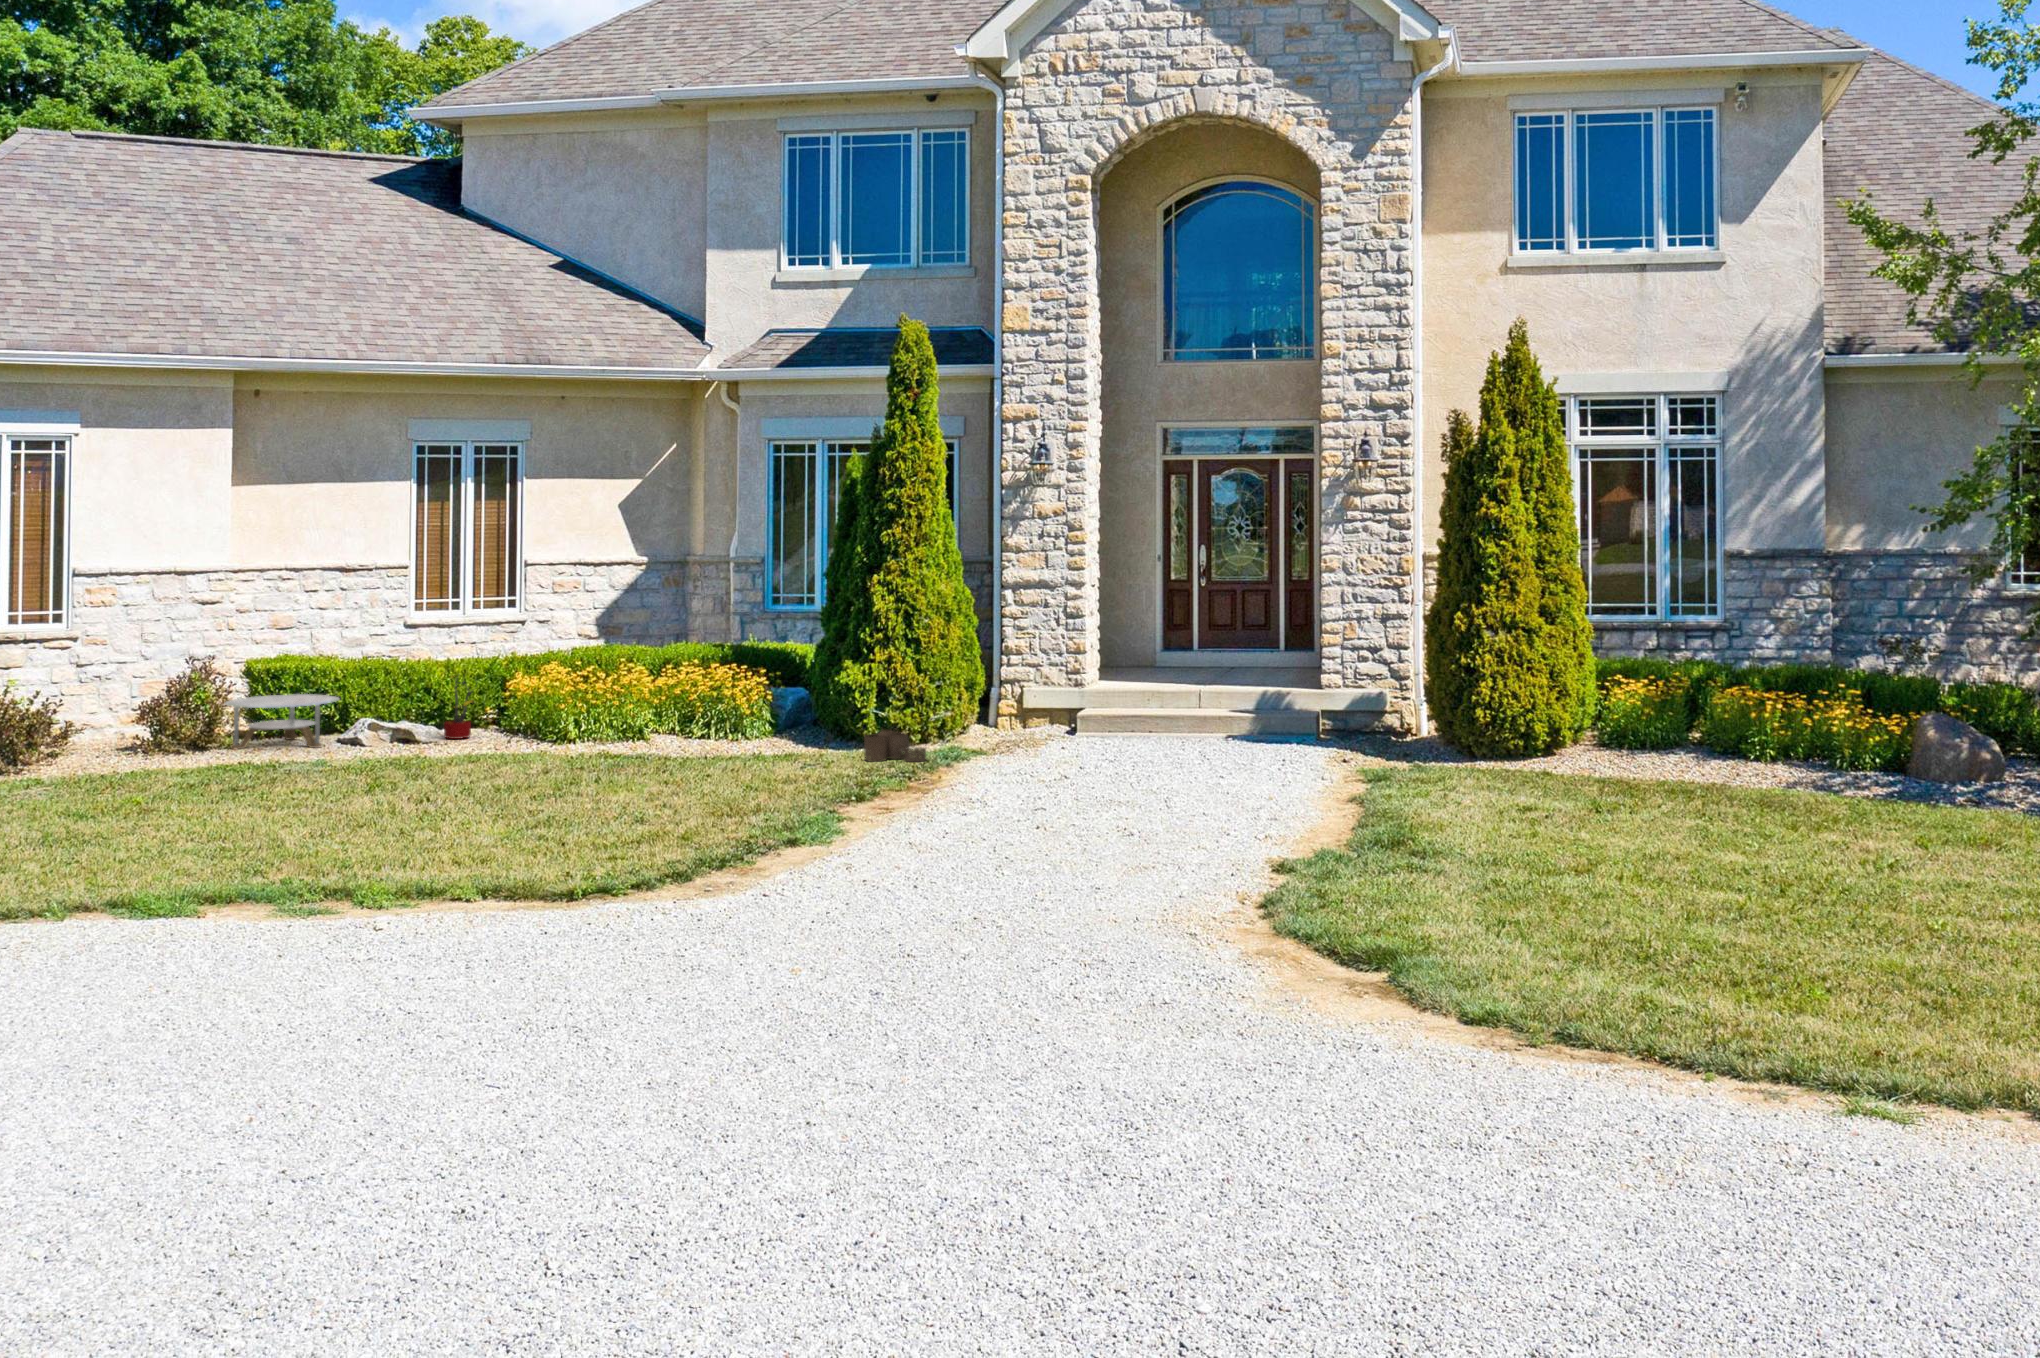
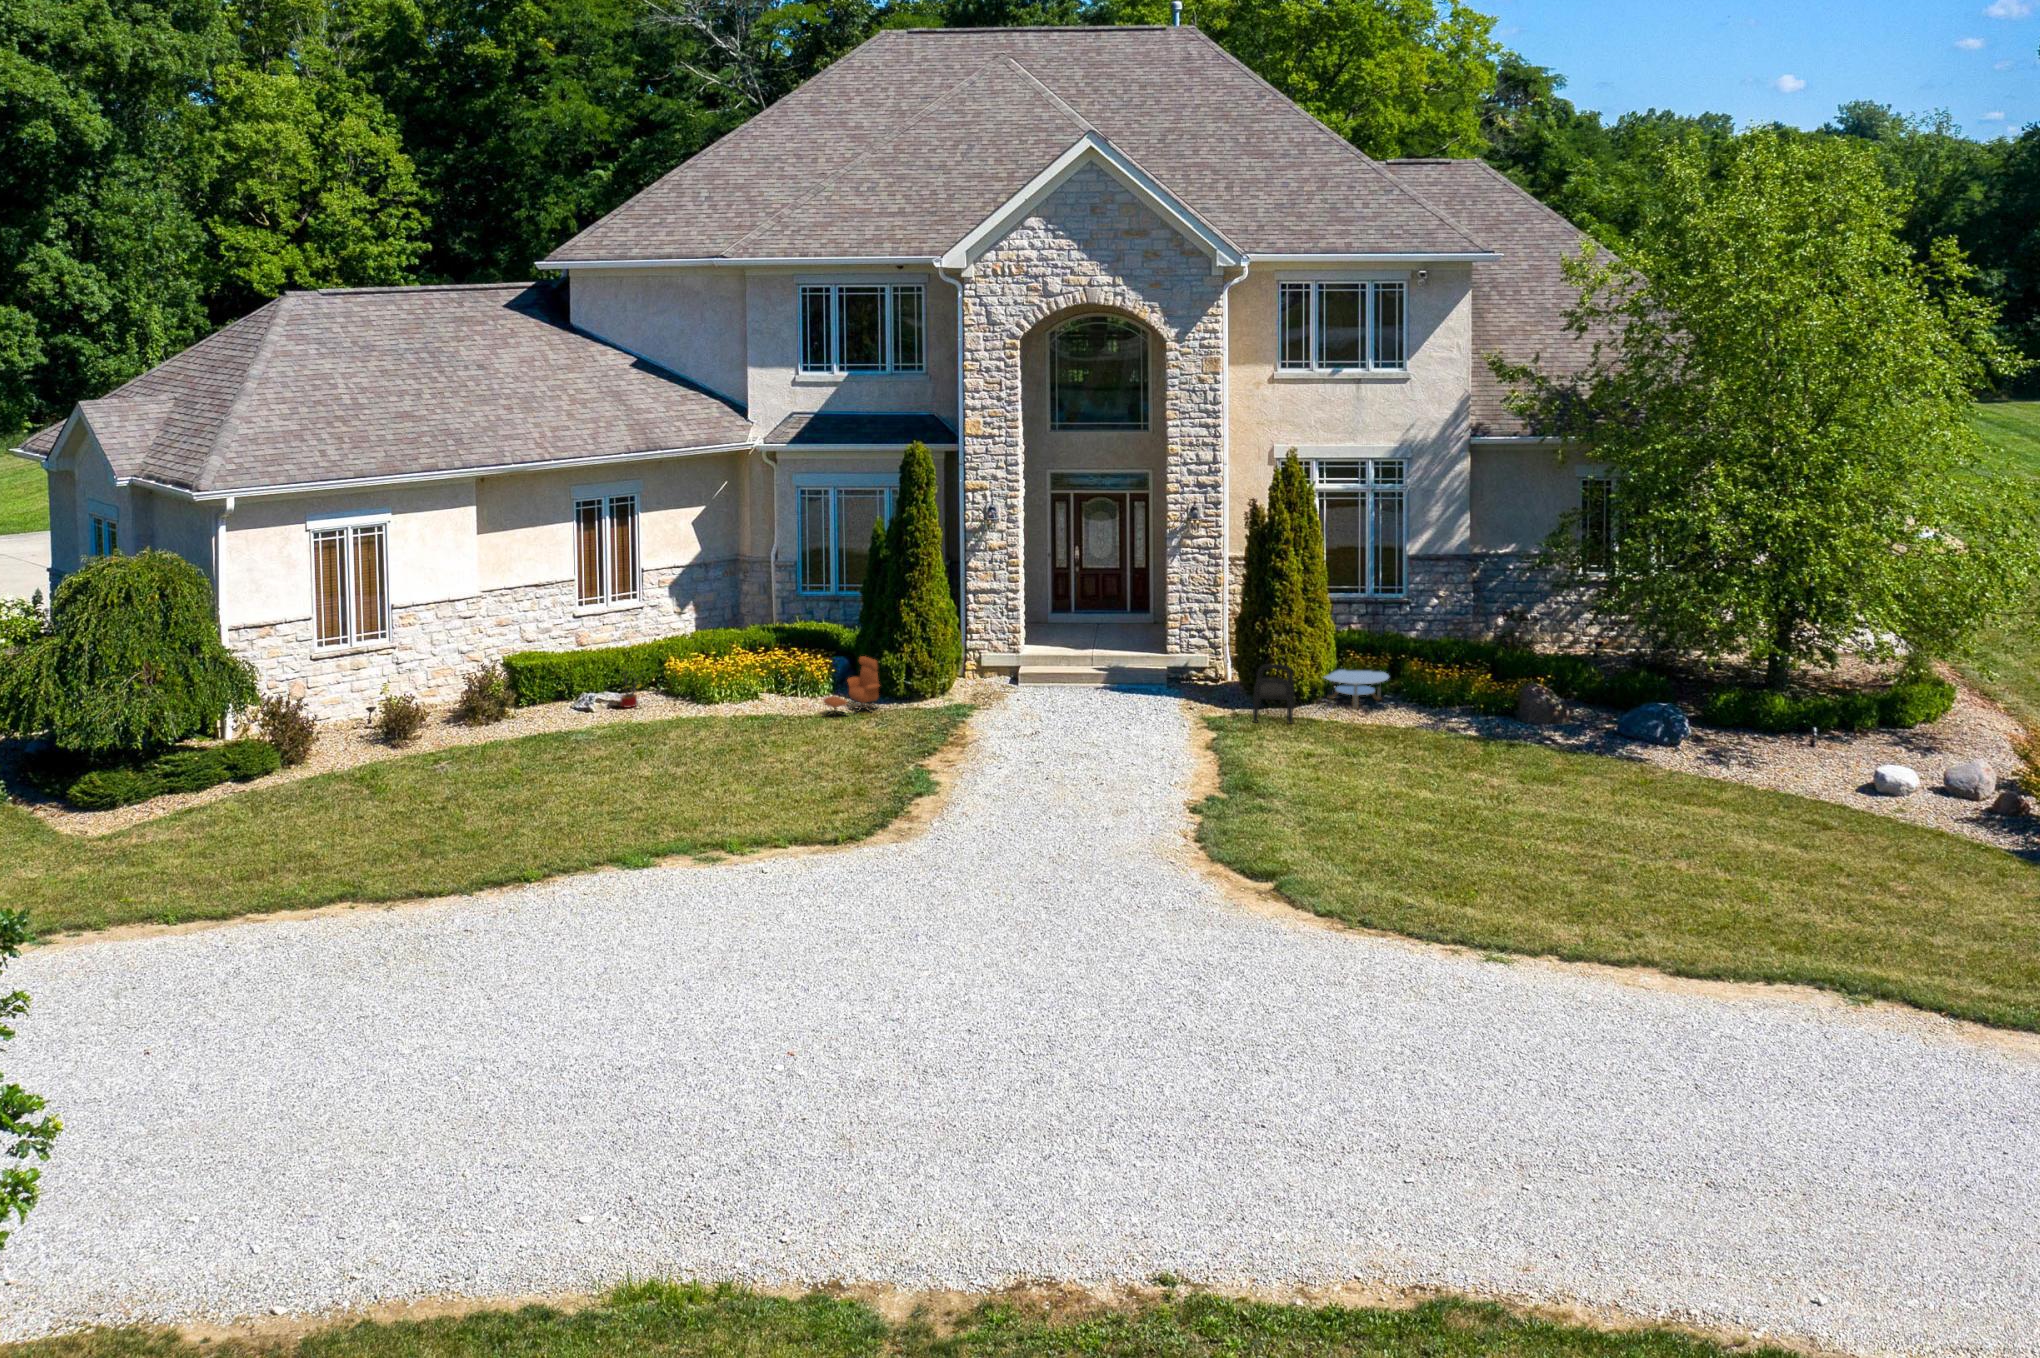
lounge chair: none [736,665,834,758] -> present [823,656,880,717]
bench: none [1449,690,1530,783] -> present [1253,664,1295,724]
round table: present [225,694,339,749] -> present [1325,670,1389,710]
woven basket: present [864,729,926,762] -> none [903,695,942,720]

